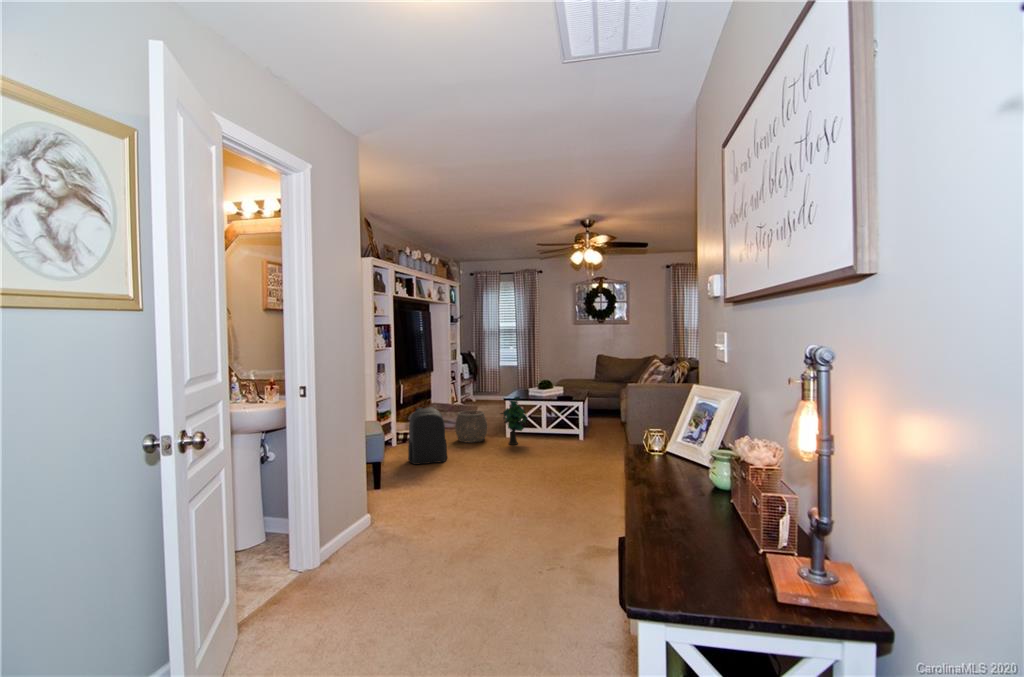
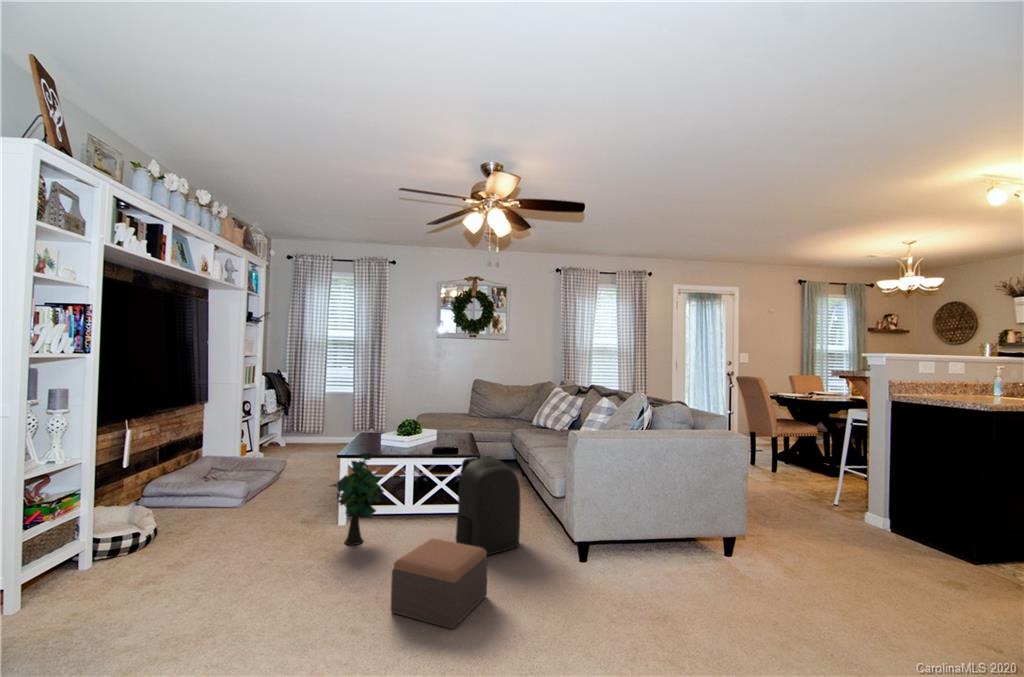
backpack: present [408,407,448,465] -> present [455,455,520,555]
woven basket: present [455,410,487,443] -> none [235,478,304,547]
footstool: none [527,436,574,472] -> present [391,538,488,629]

